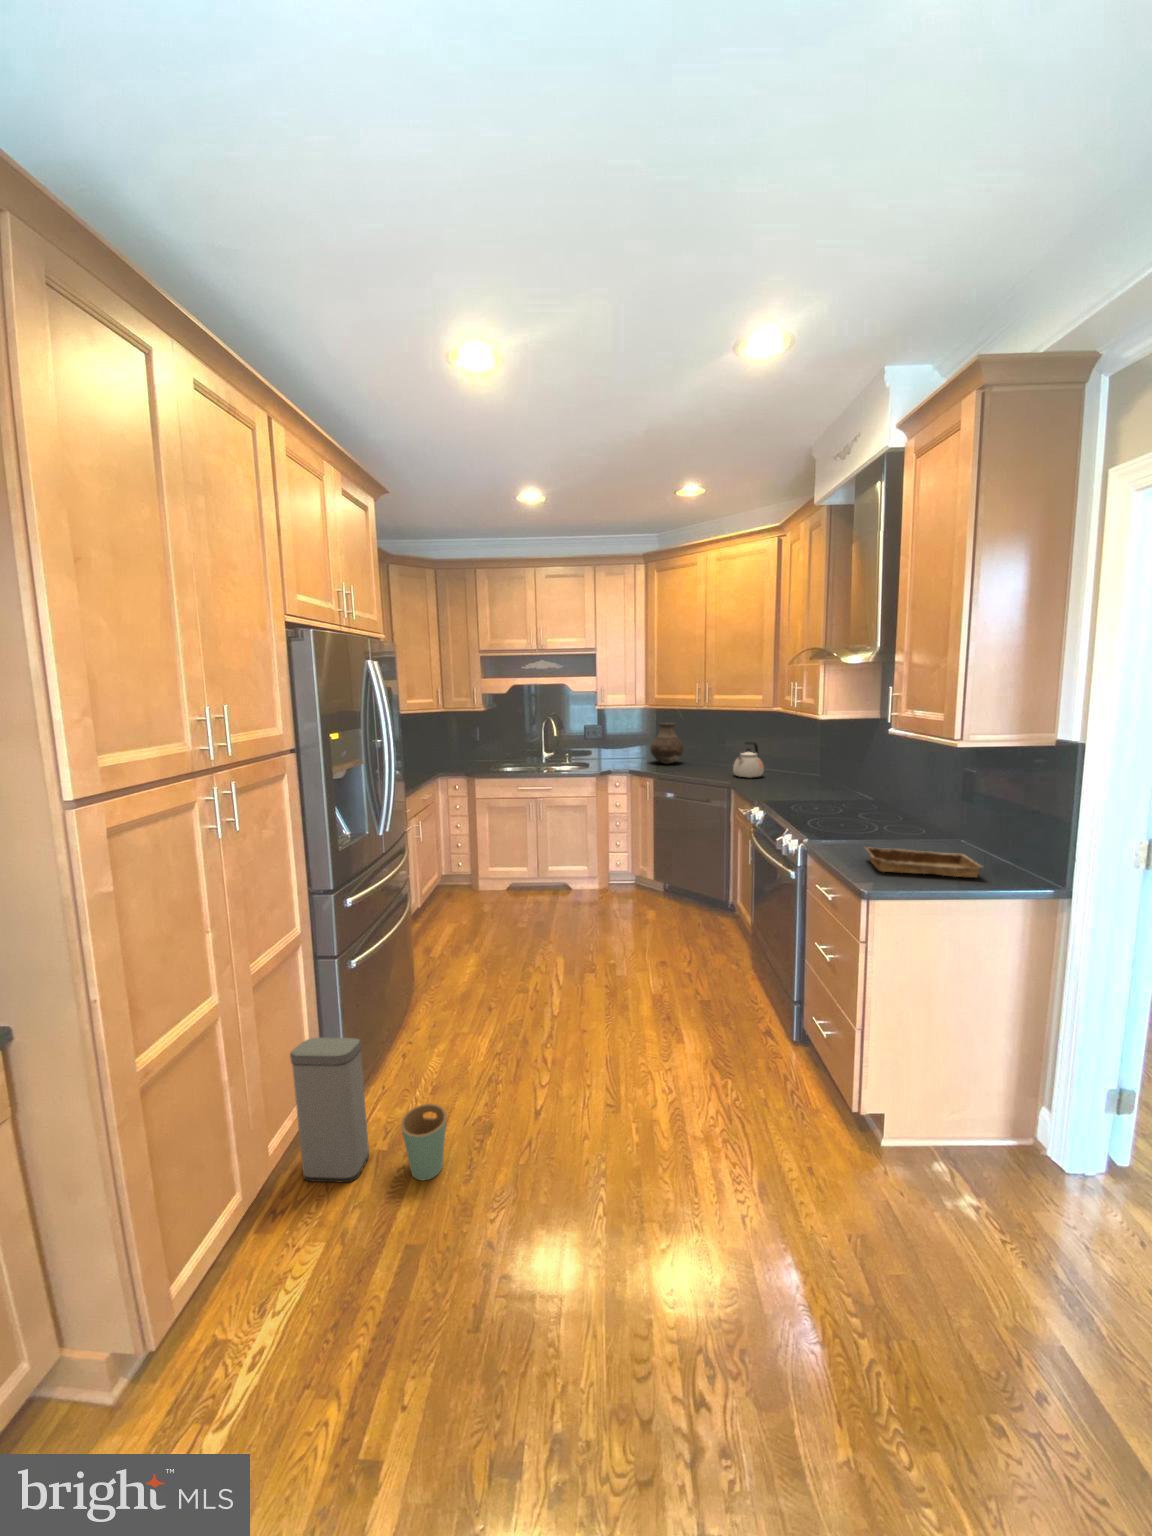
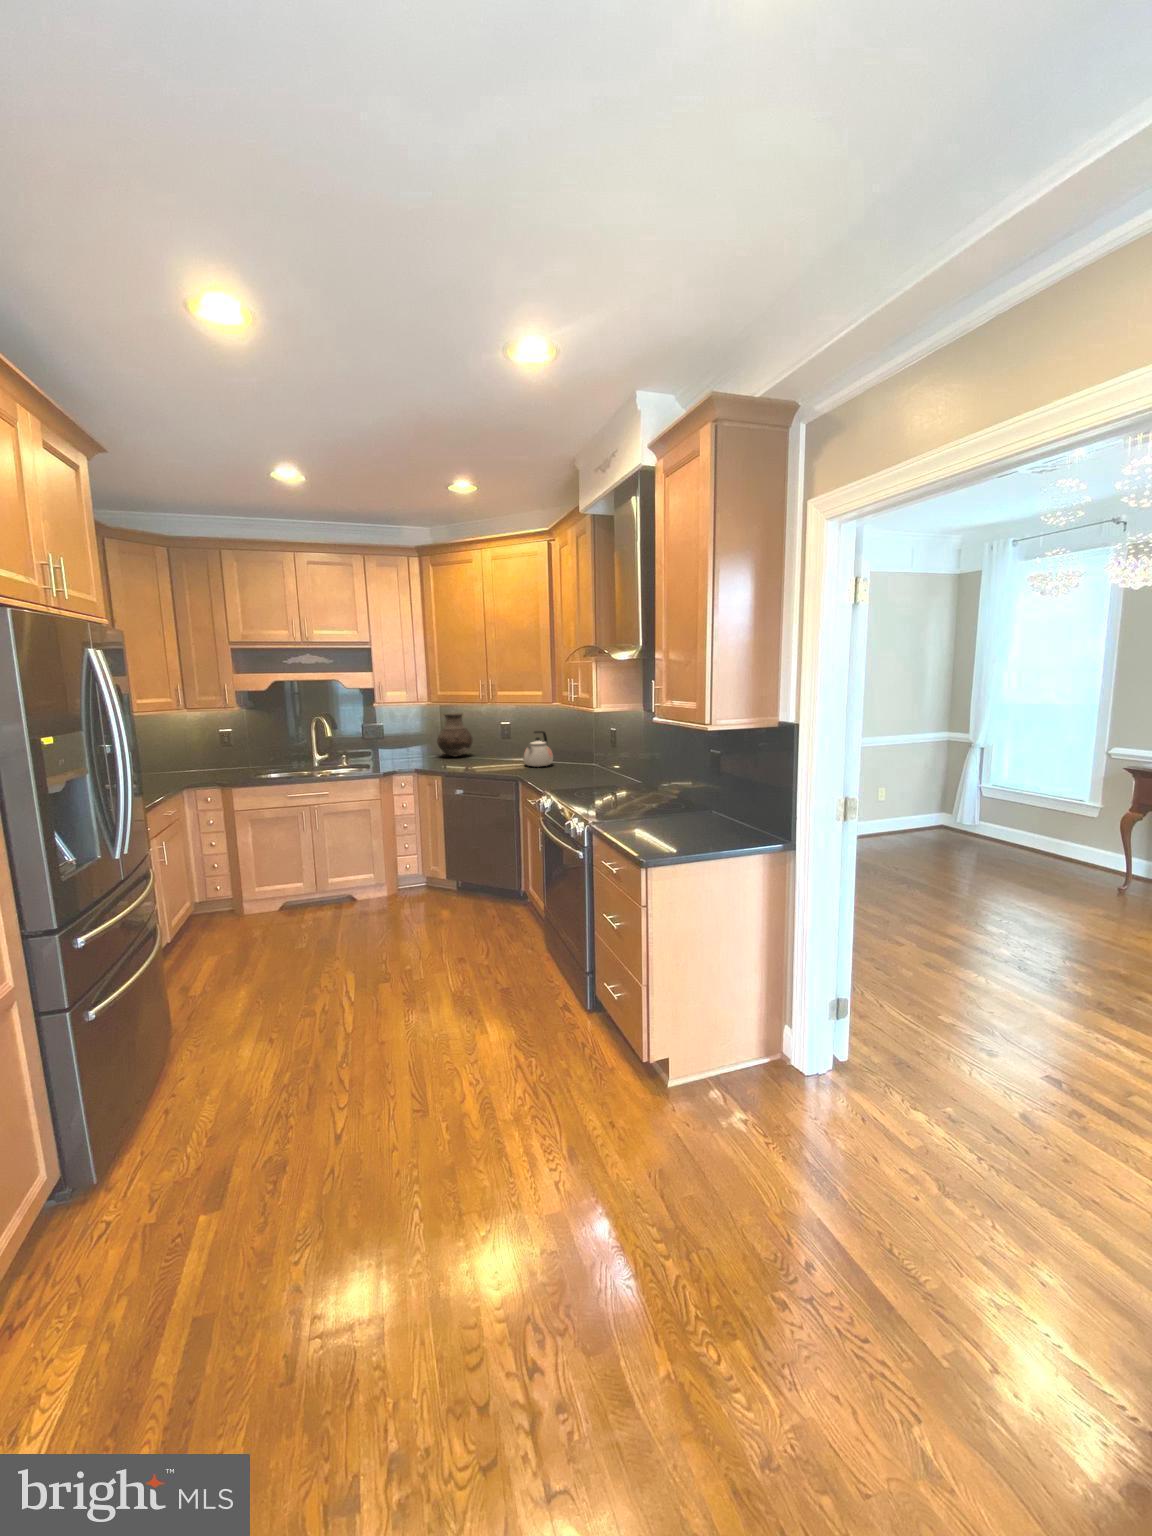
tray: present [866,847,982,878] -> none [643,823,735,845]
trash can: present [290,1038,446,1183] -> none [14,1101,233,1284]

